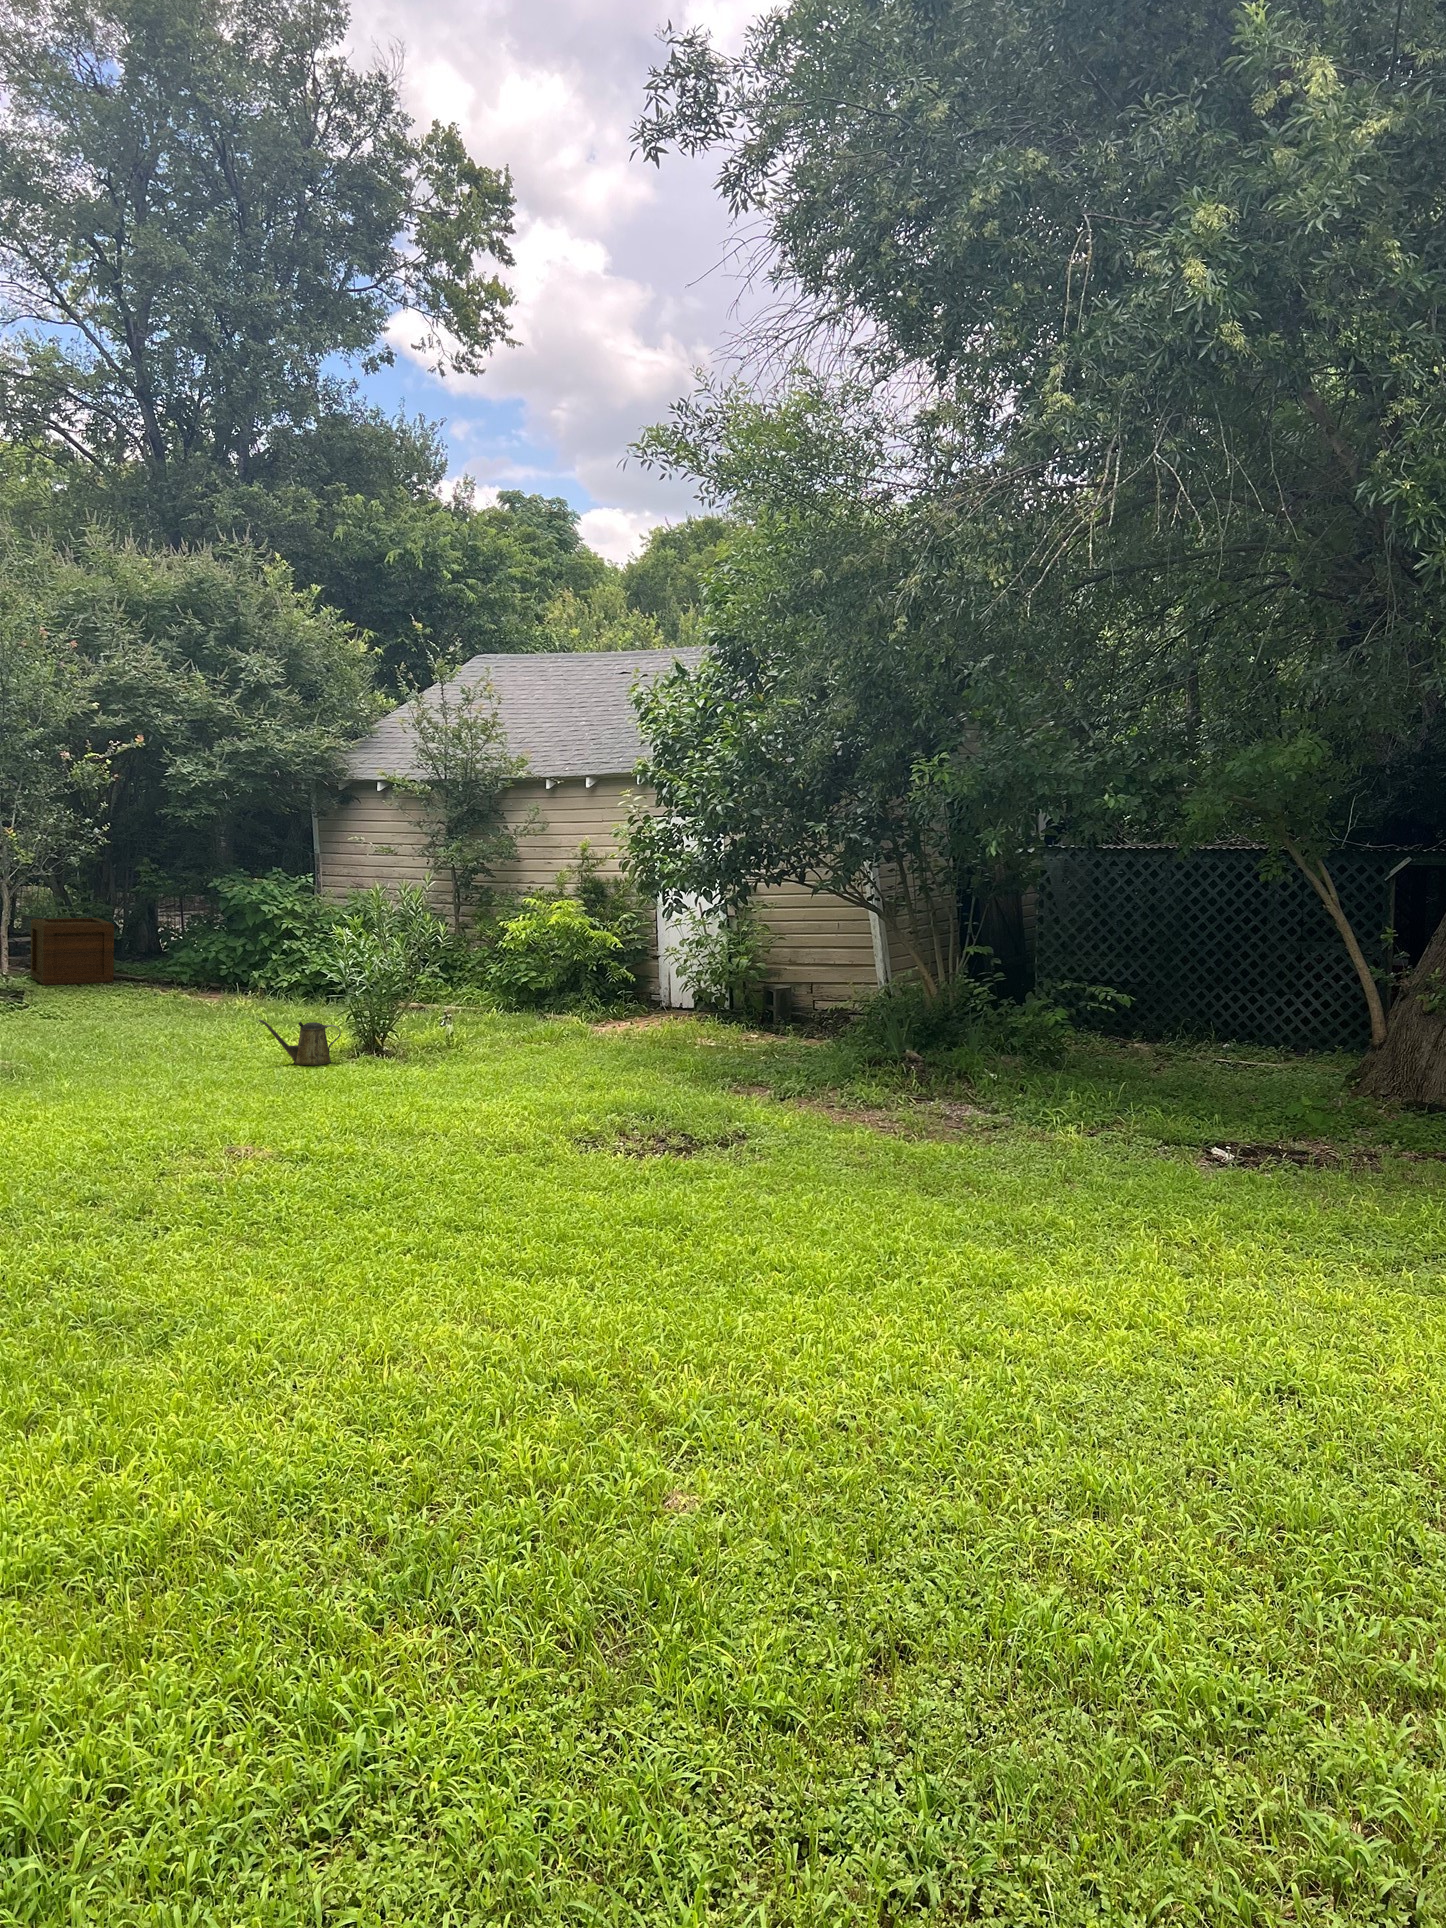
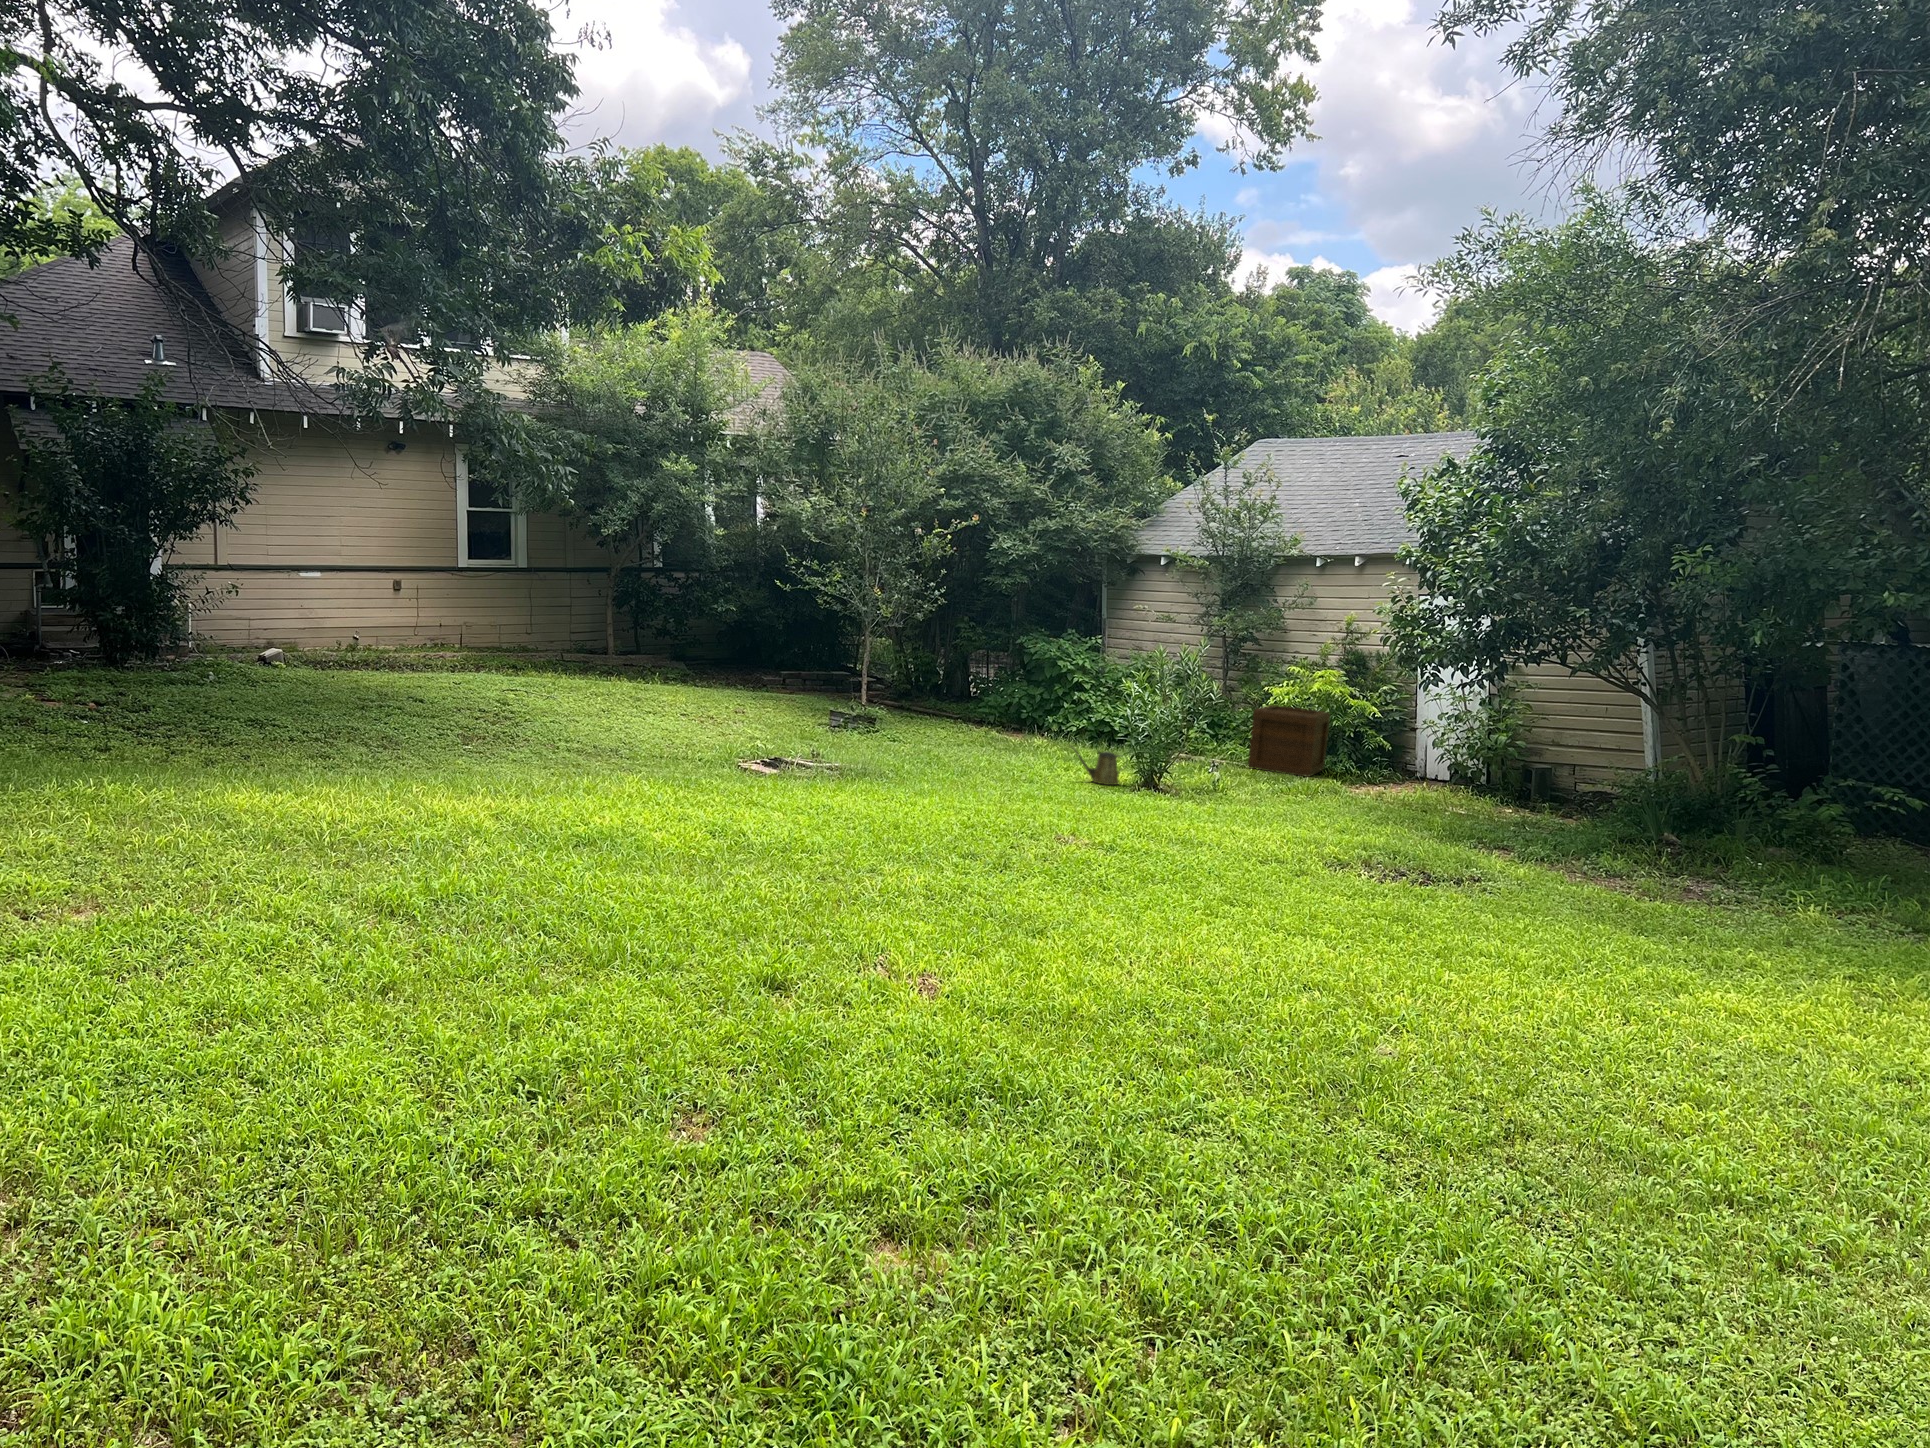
wooden crate: present [31,918,114,985] -> present [1248,705,1330,777]

